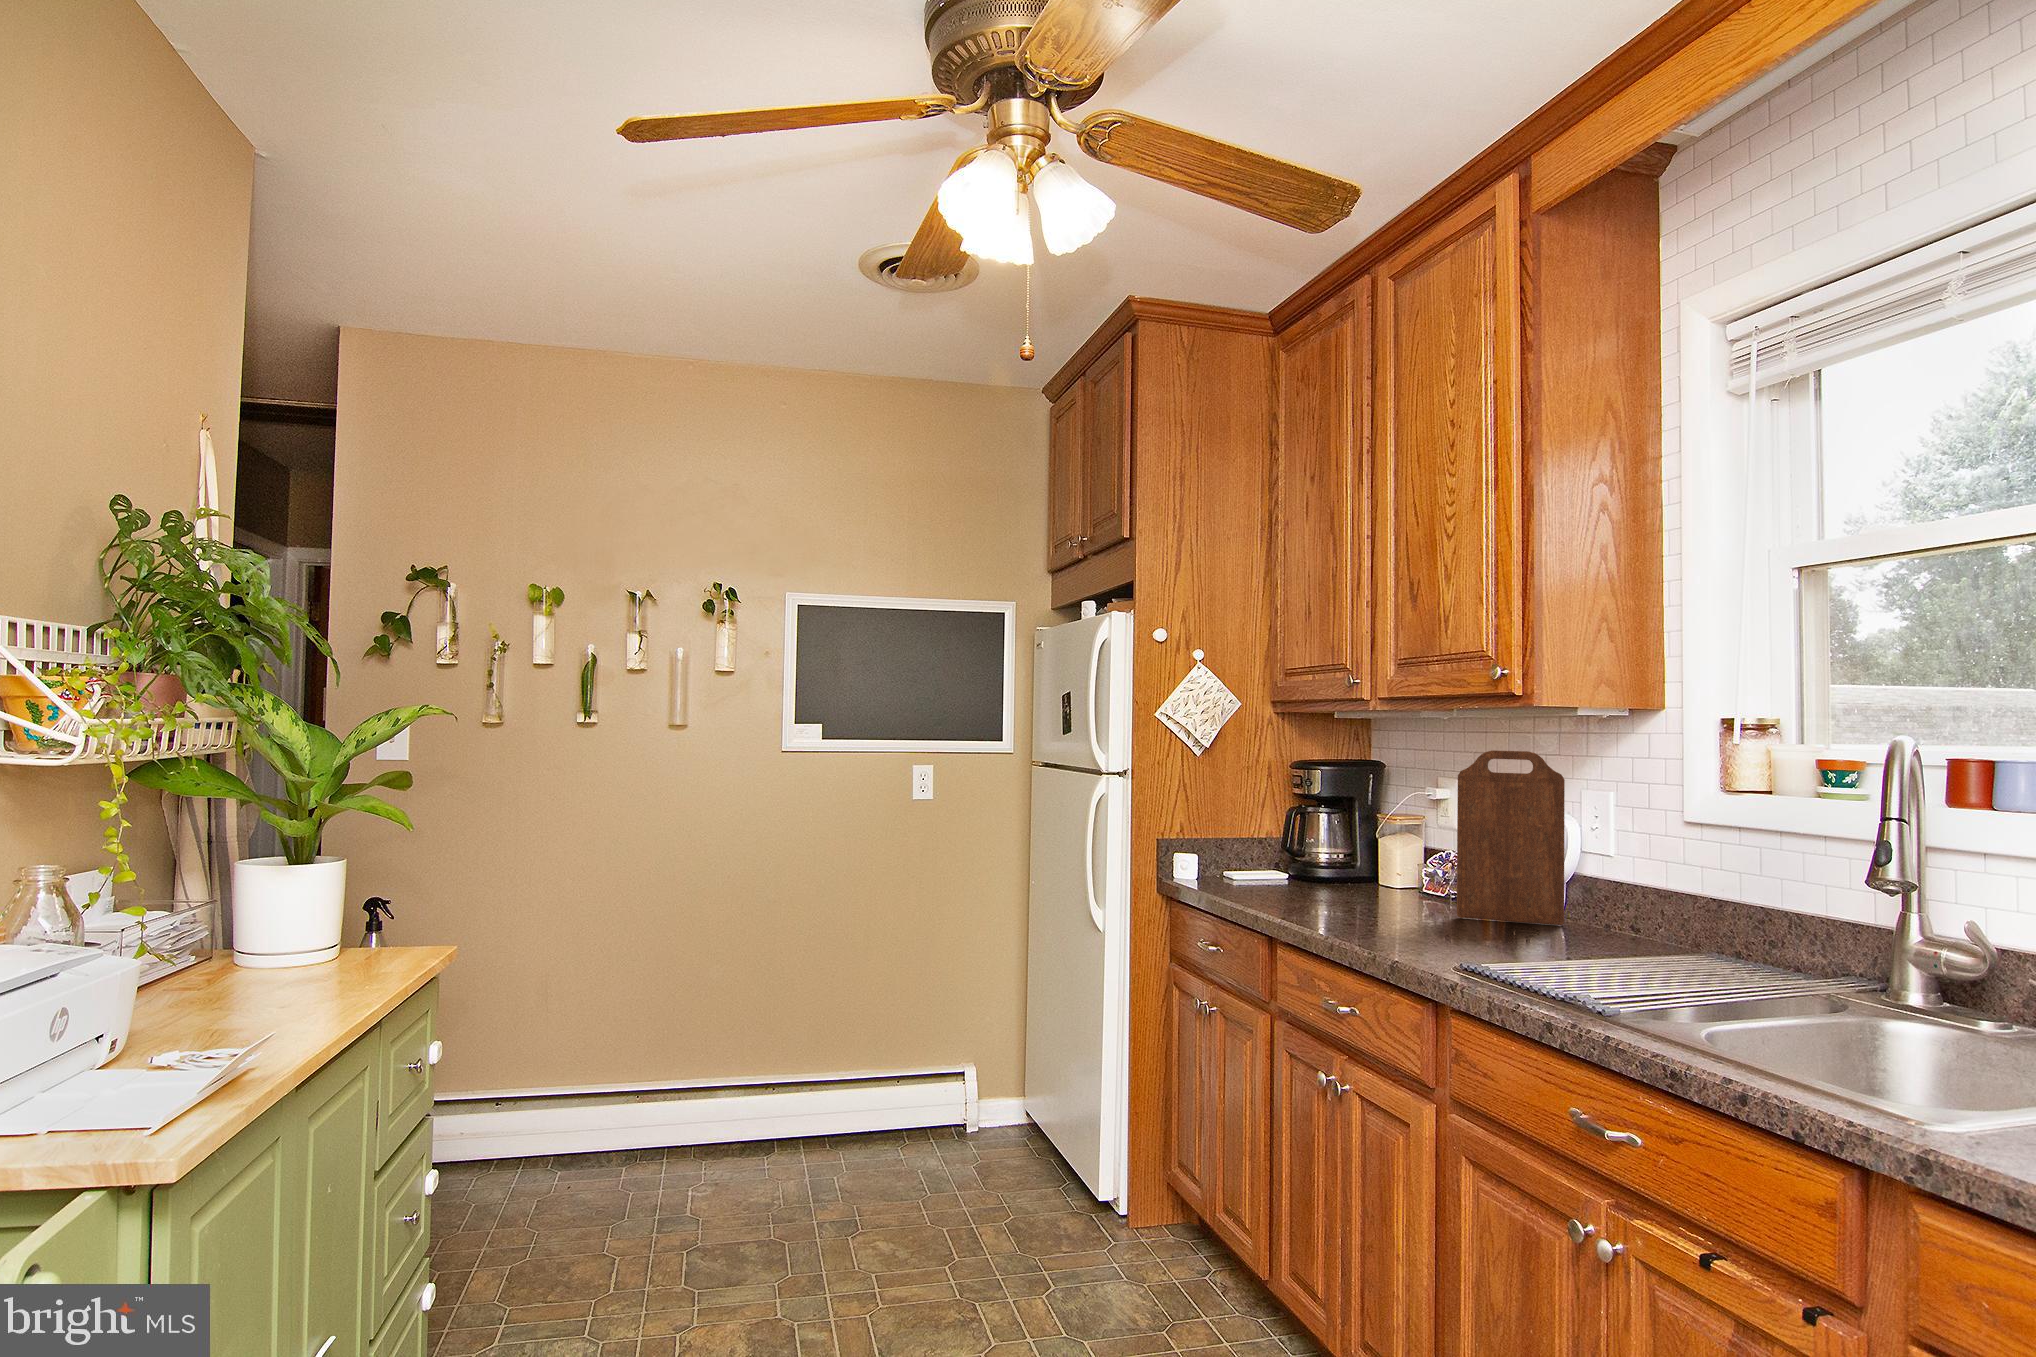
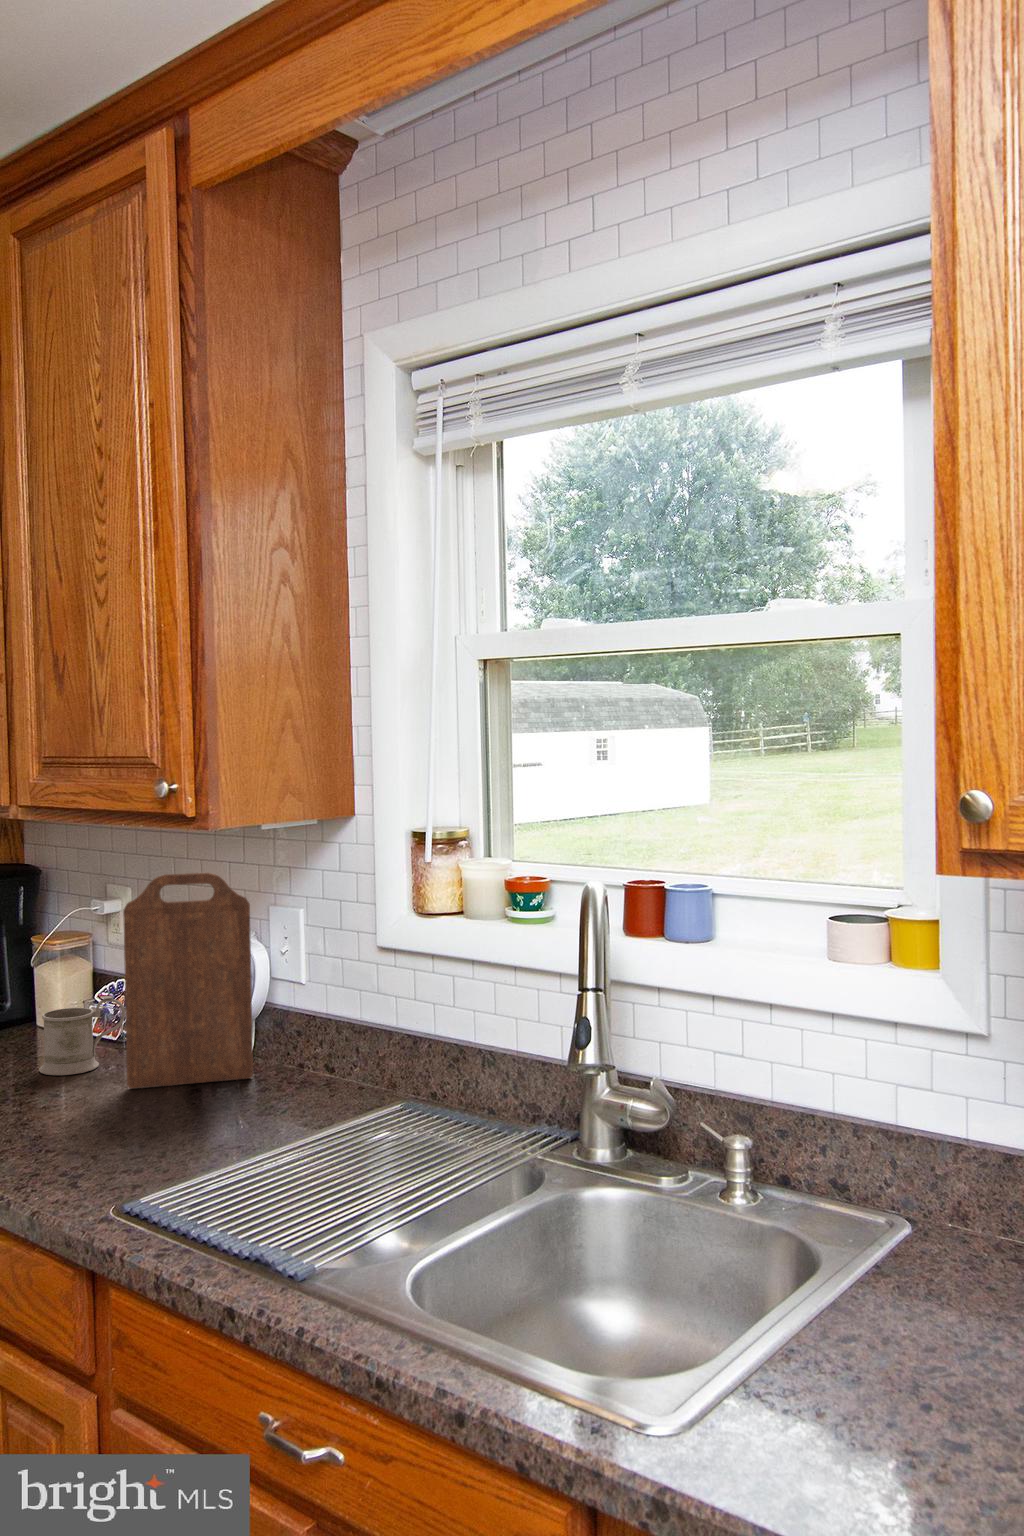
mug: none [1386,851,1454,906] -> present [39,996,125,1075]

